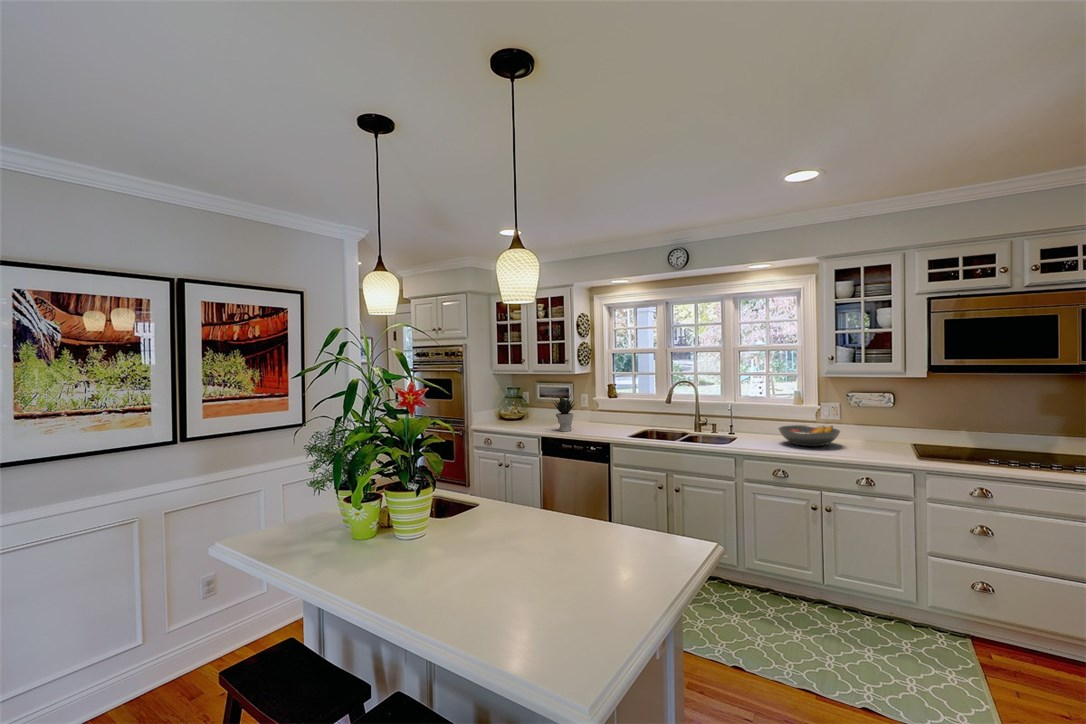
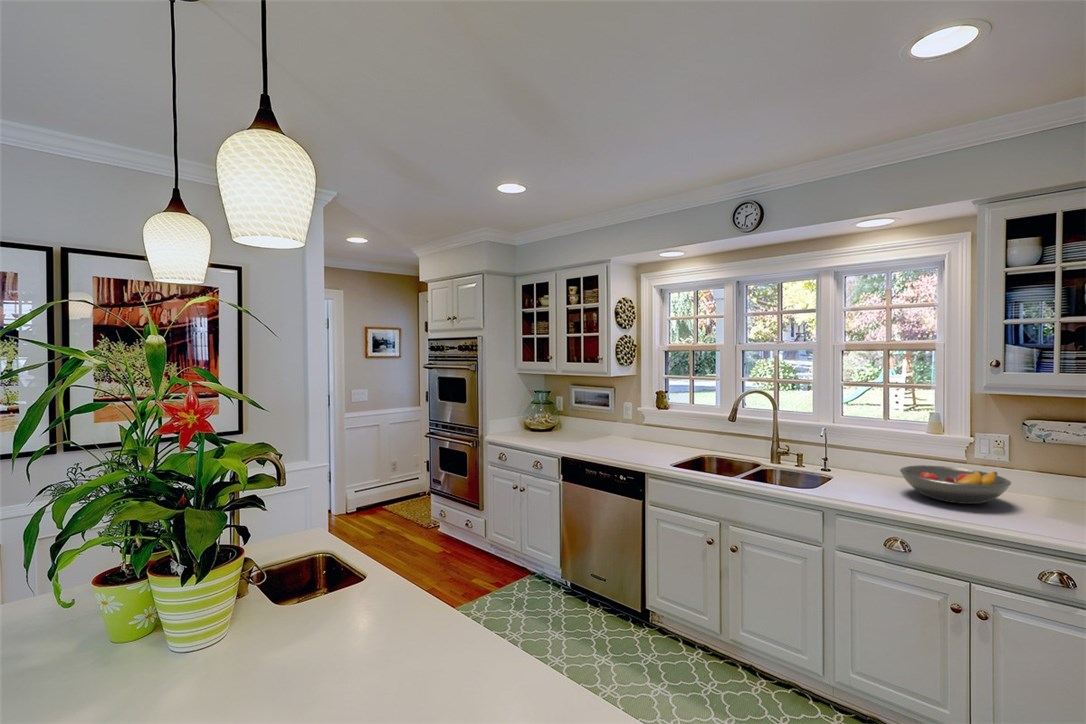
potted plant: present [553,394,575,431] -> none [577,401,610,452]

